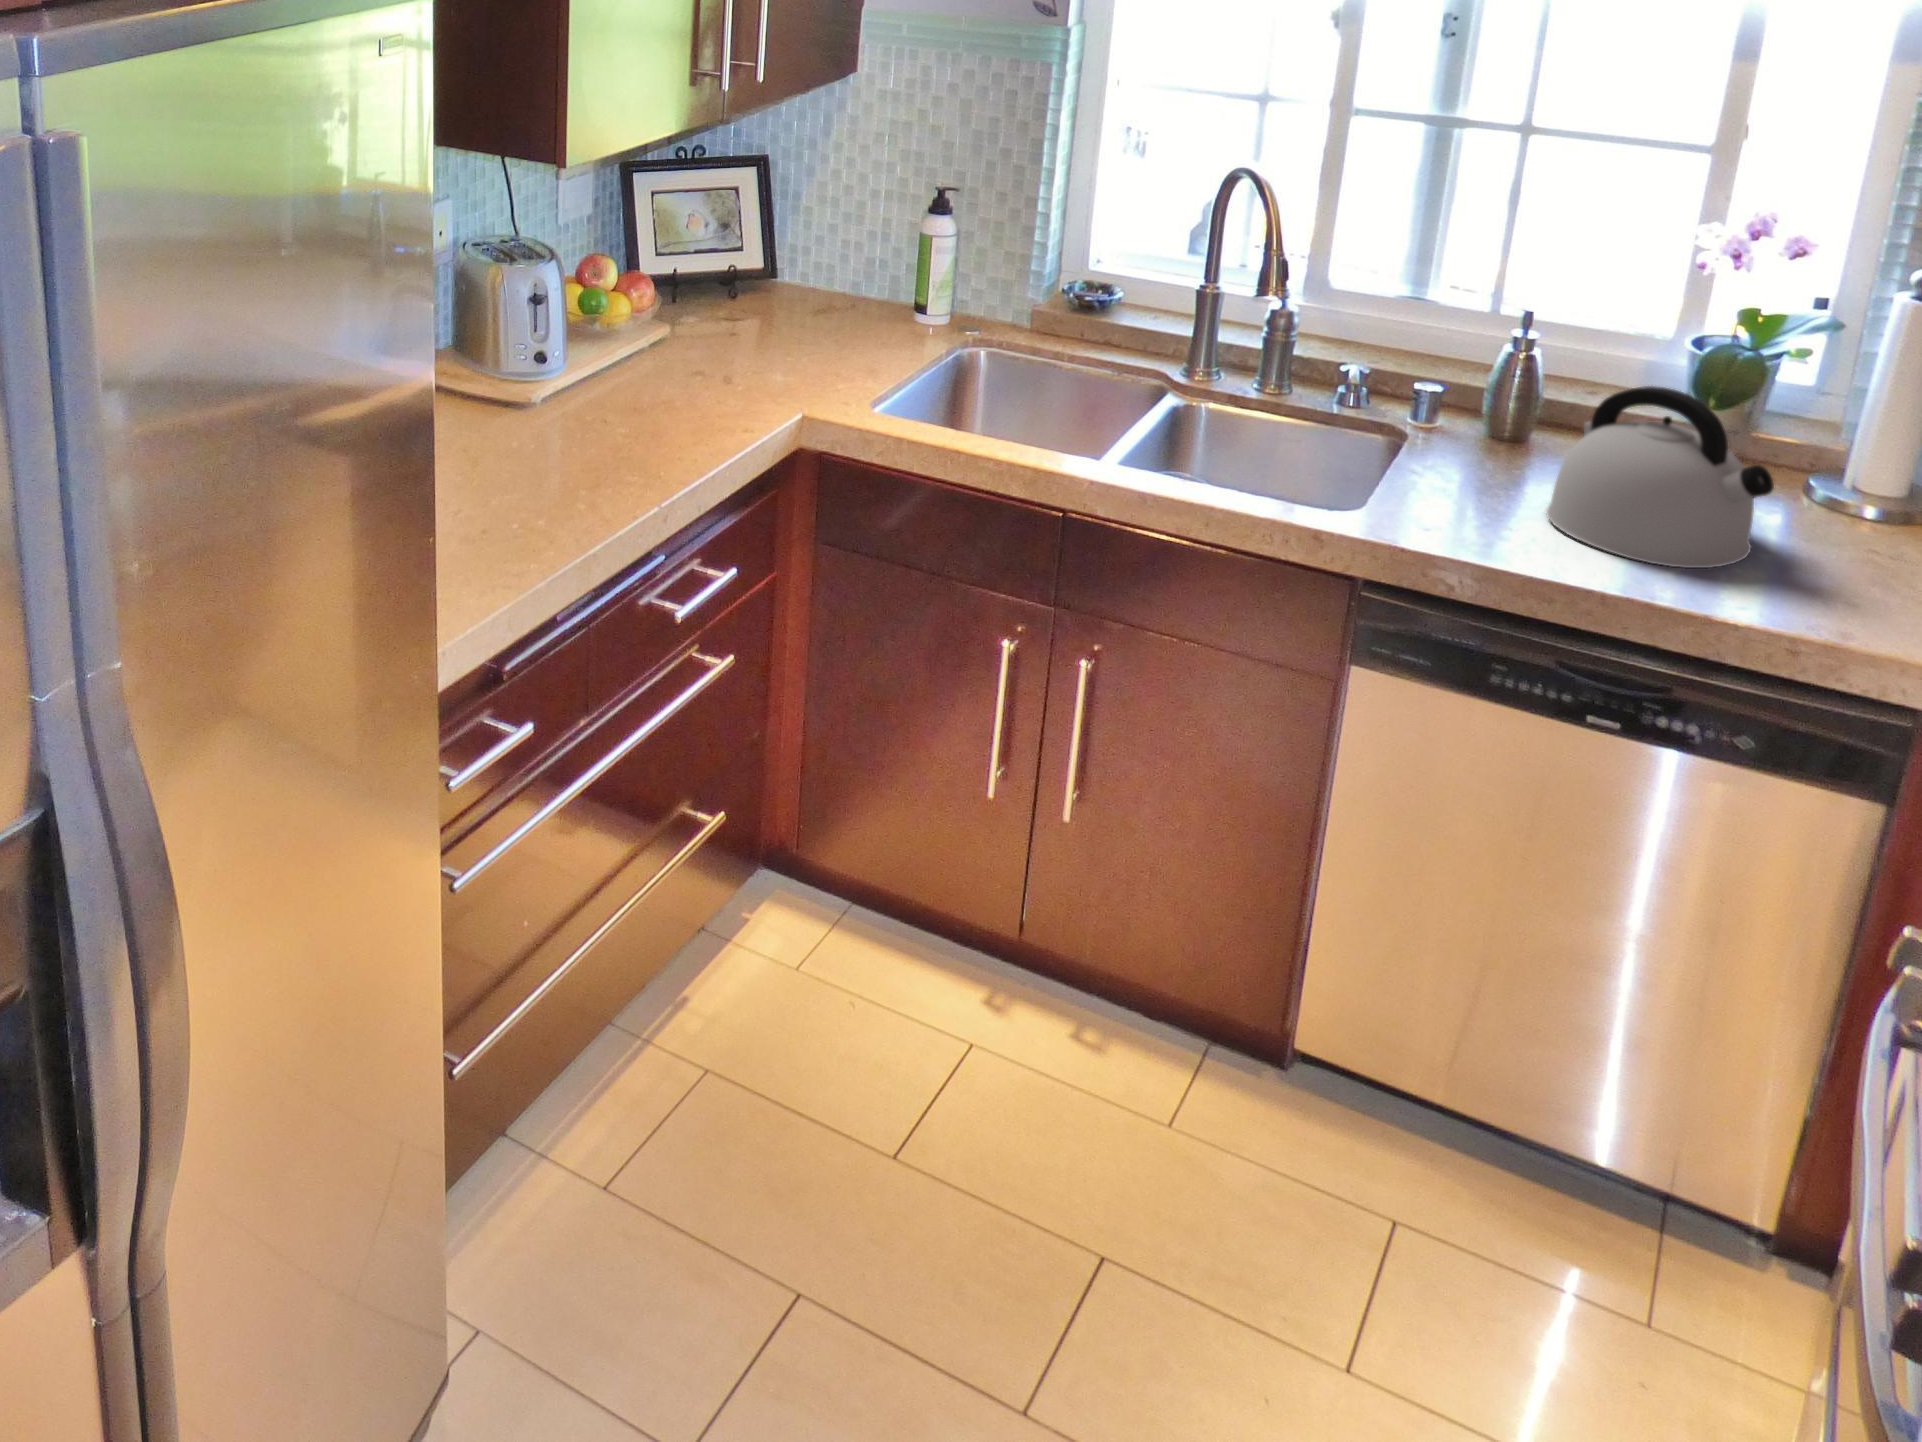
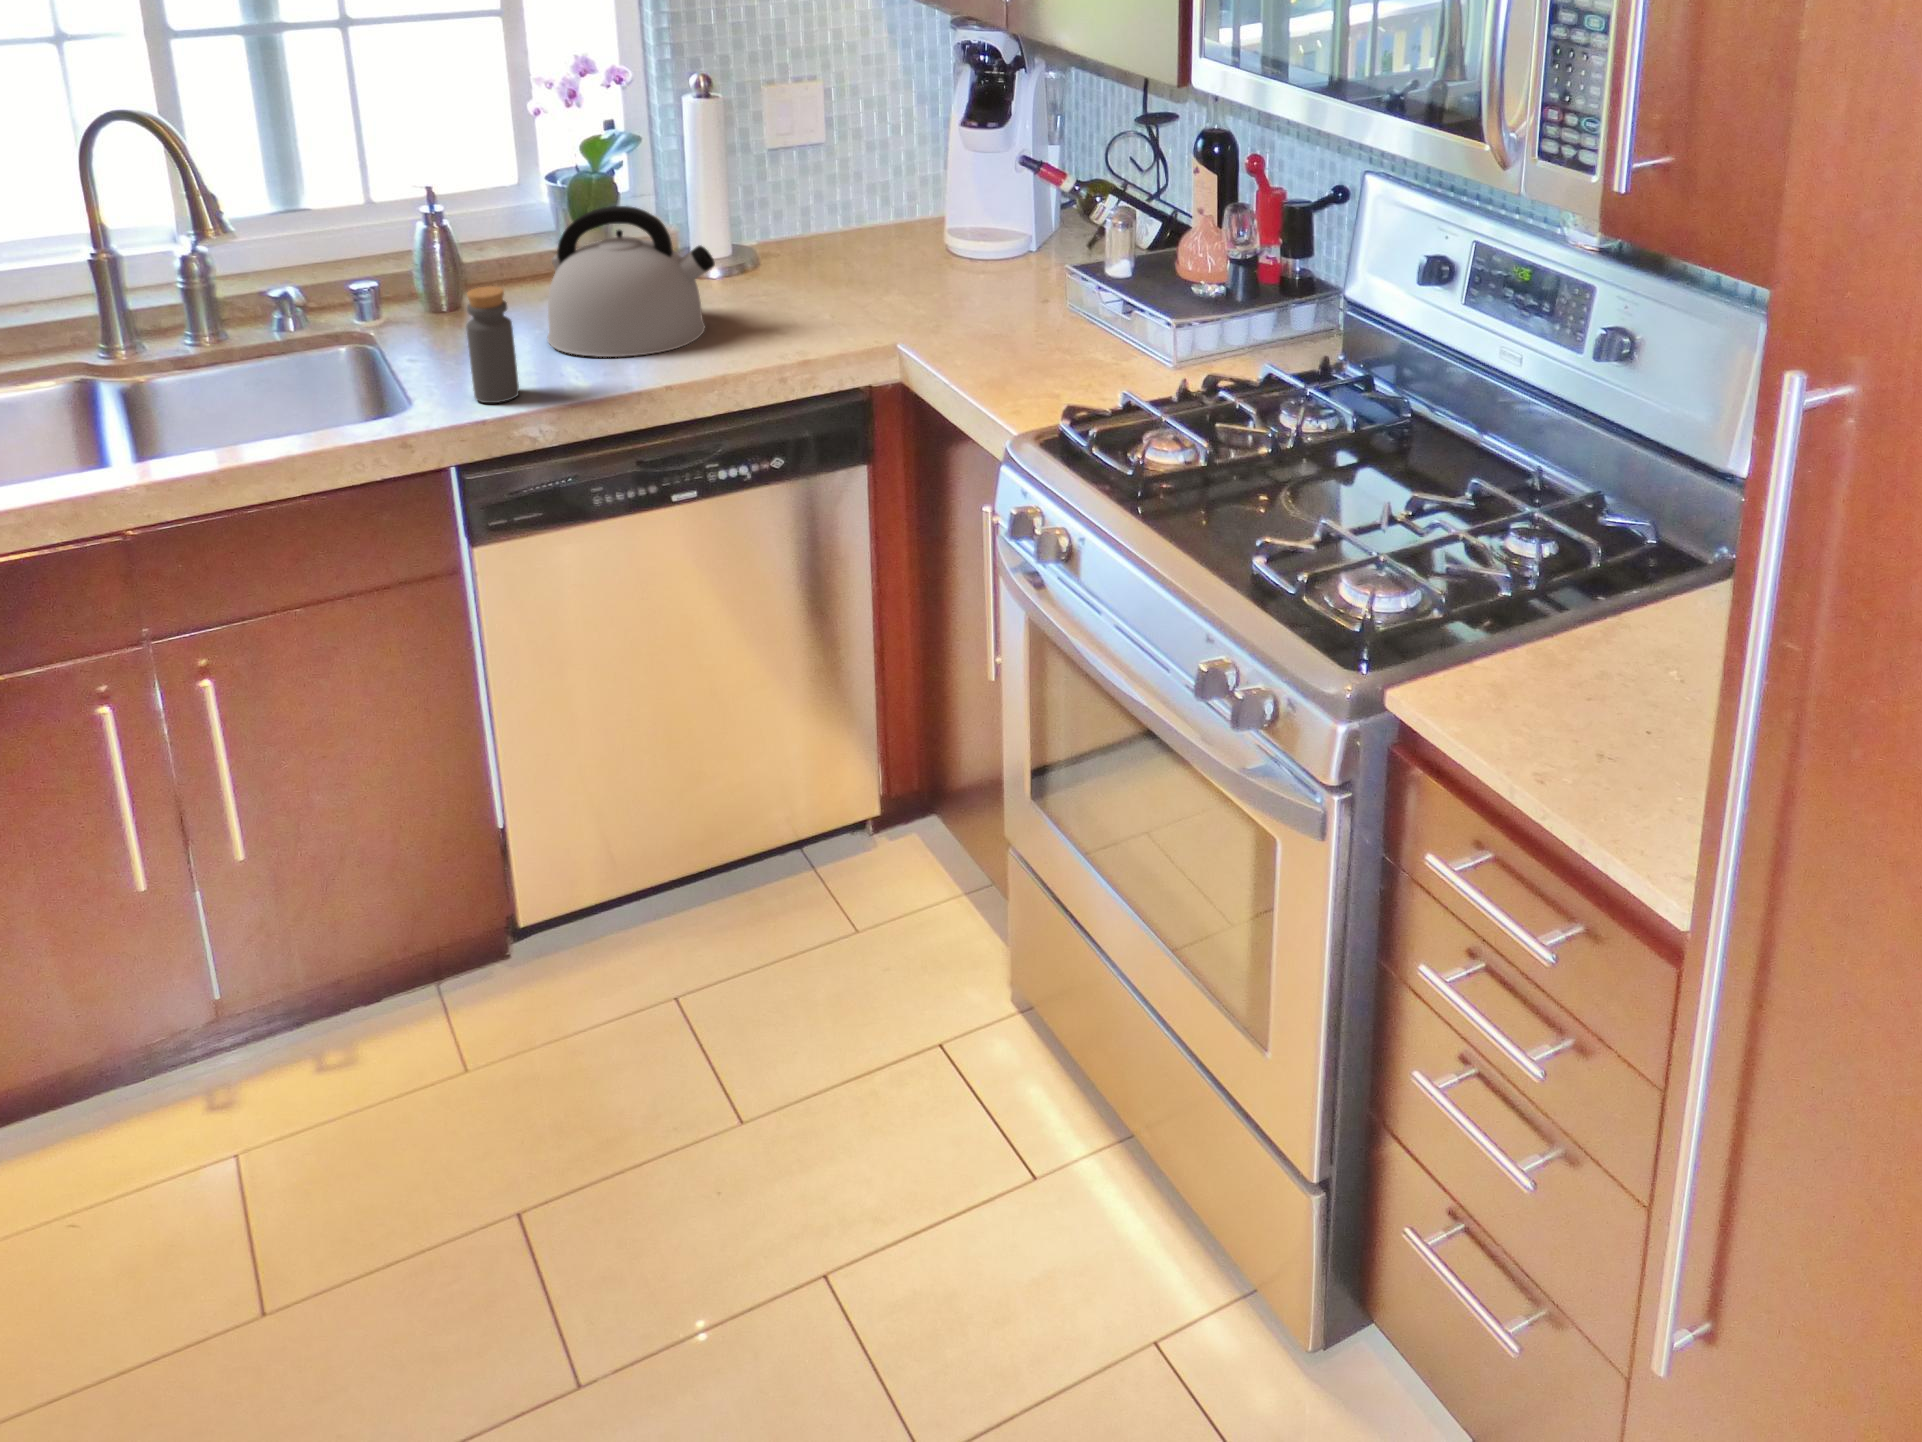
bottle: none [1406,423,1467,543] -> present [466,286,519,403]

